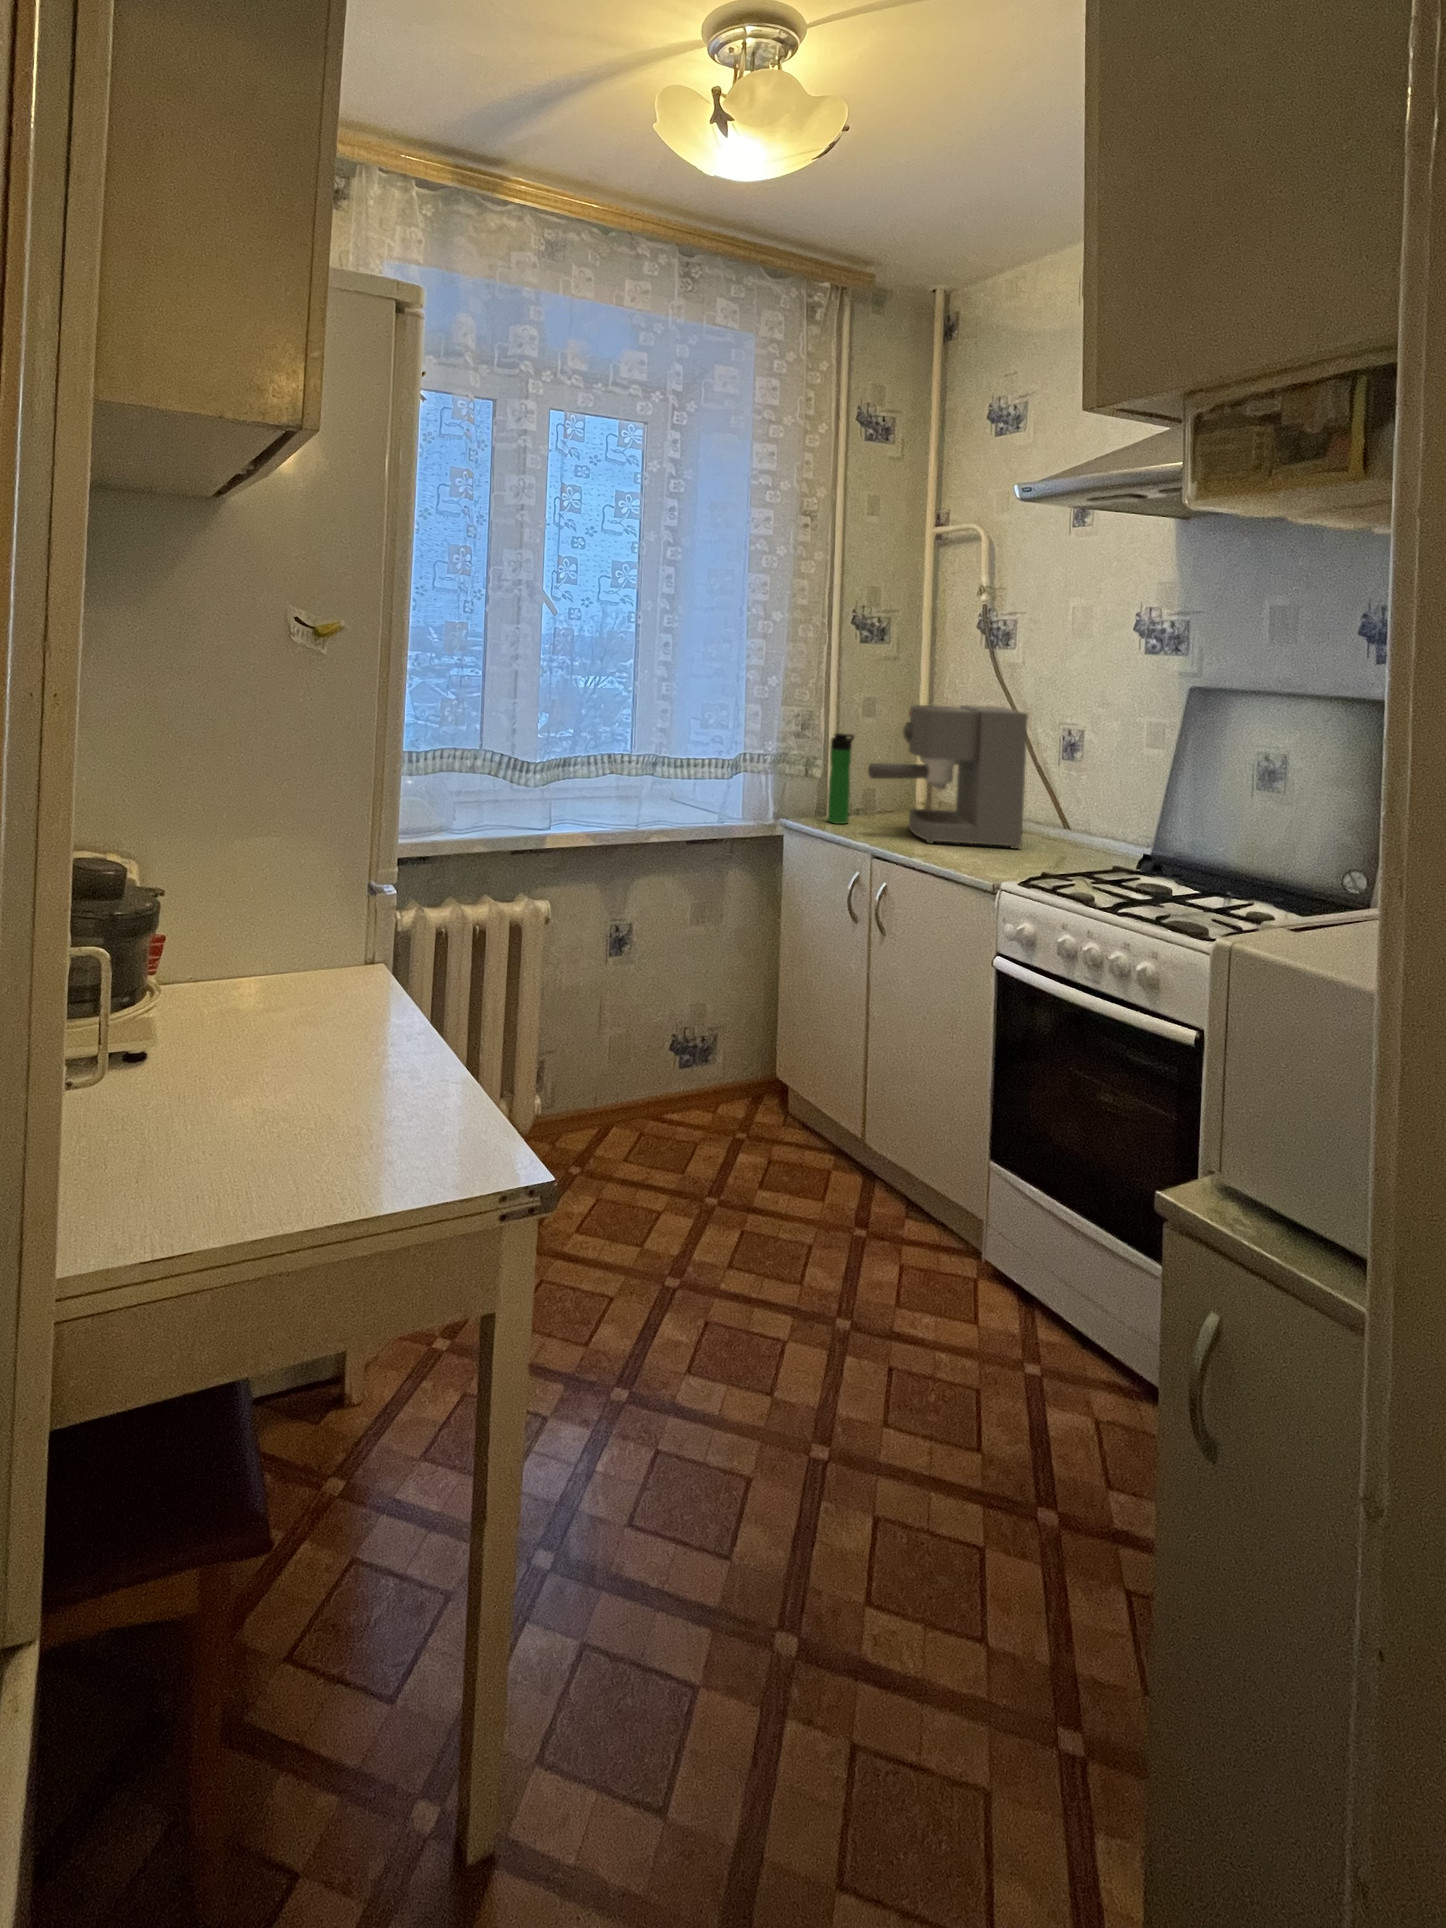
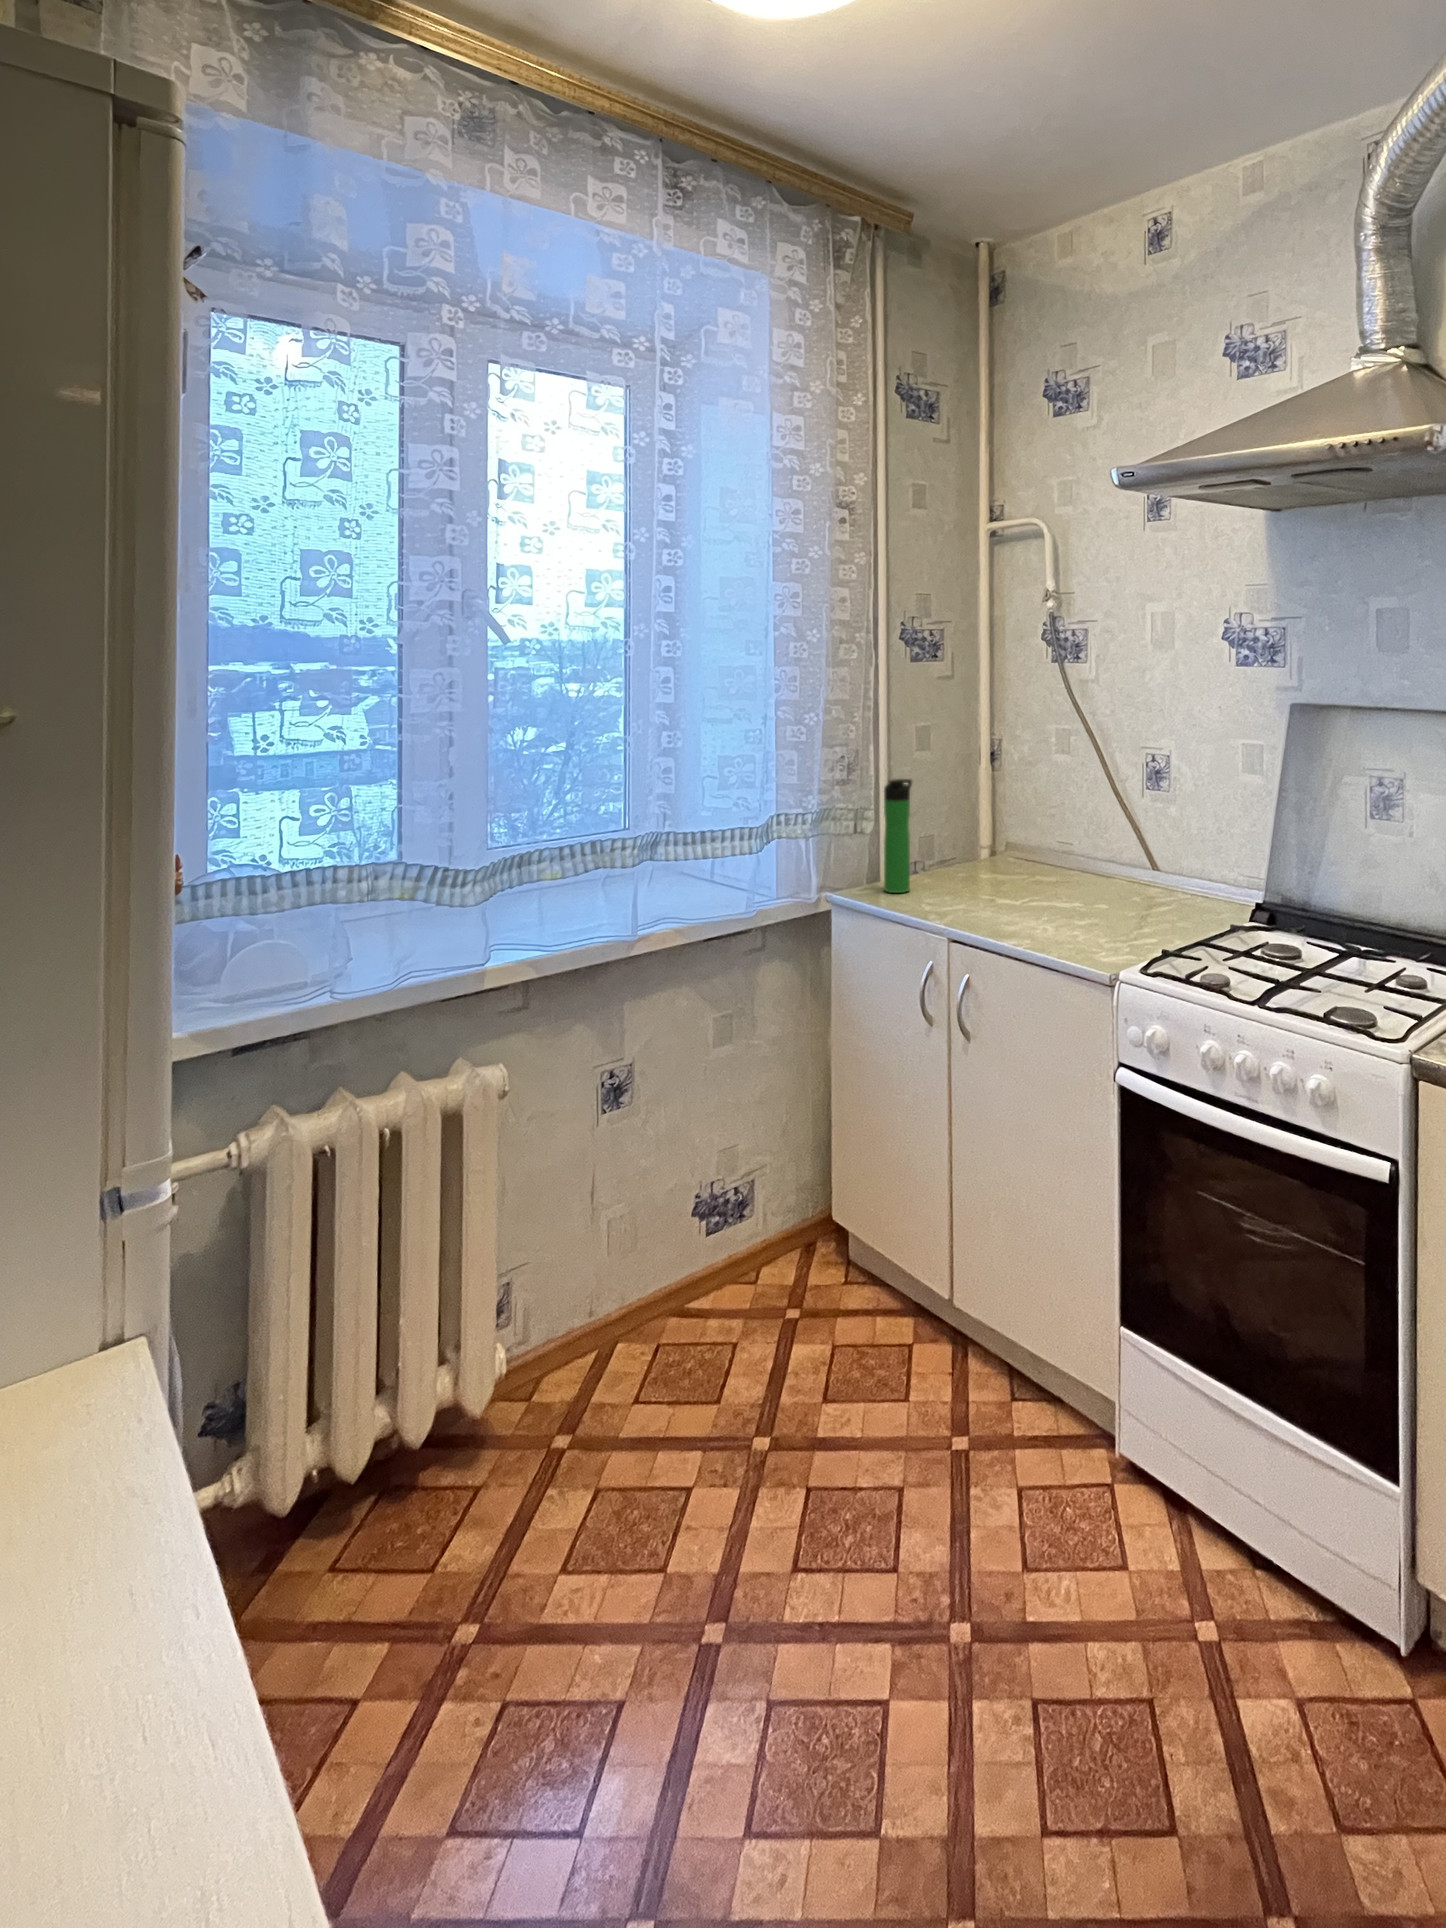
coffee maker: present [868,705,1028,849] -> none [934,734,1118,913]

